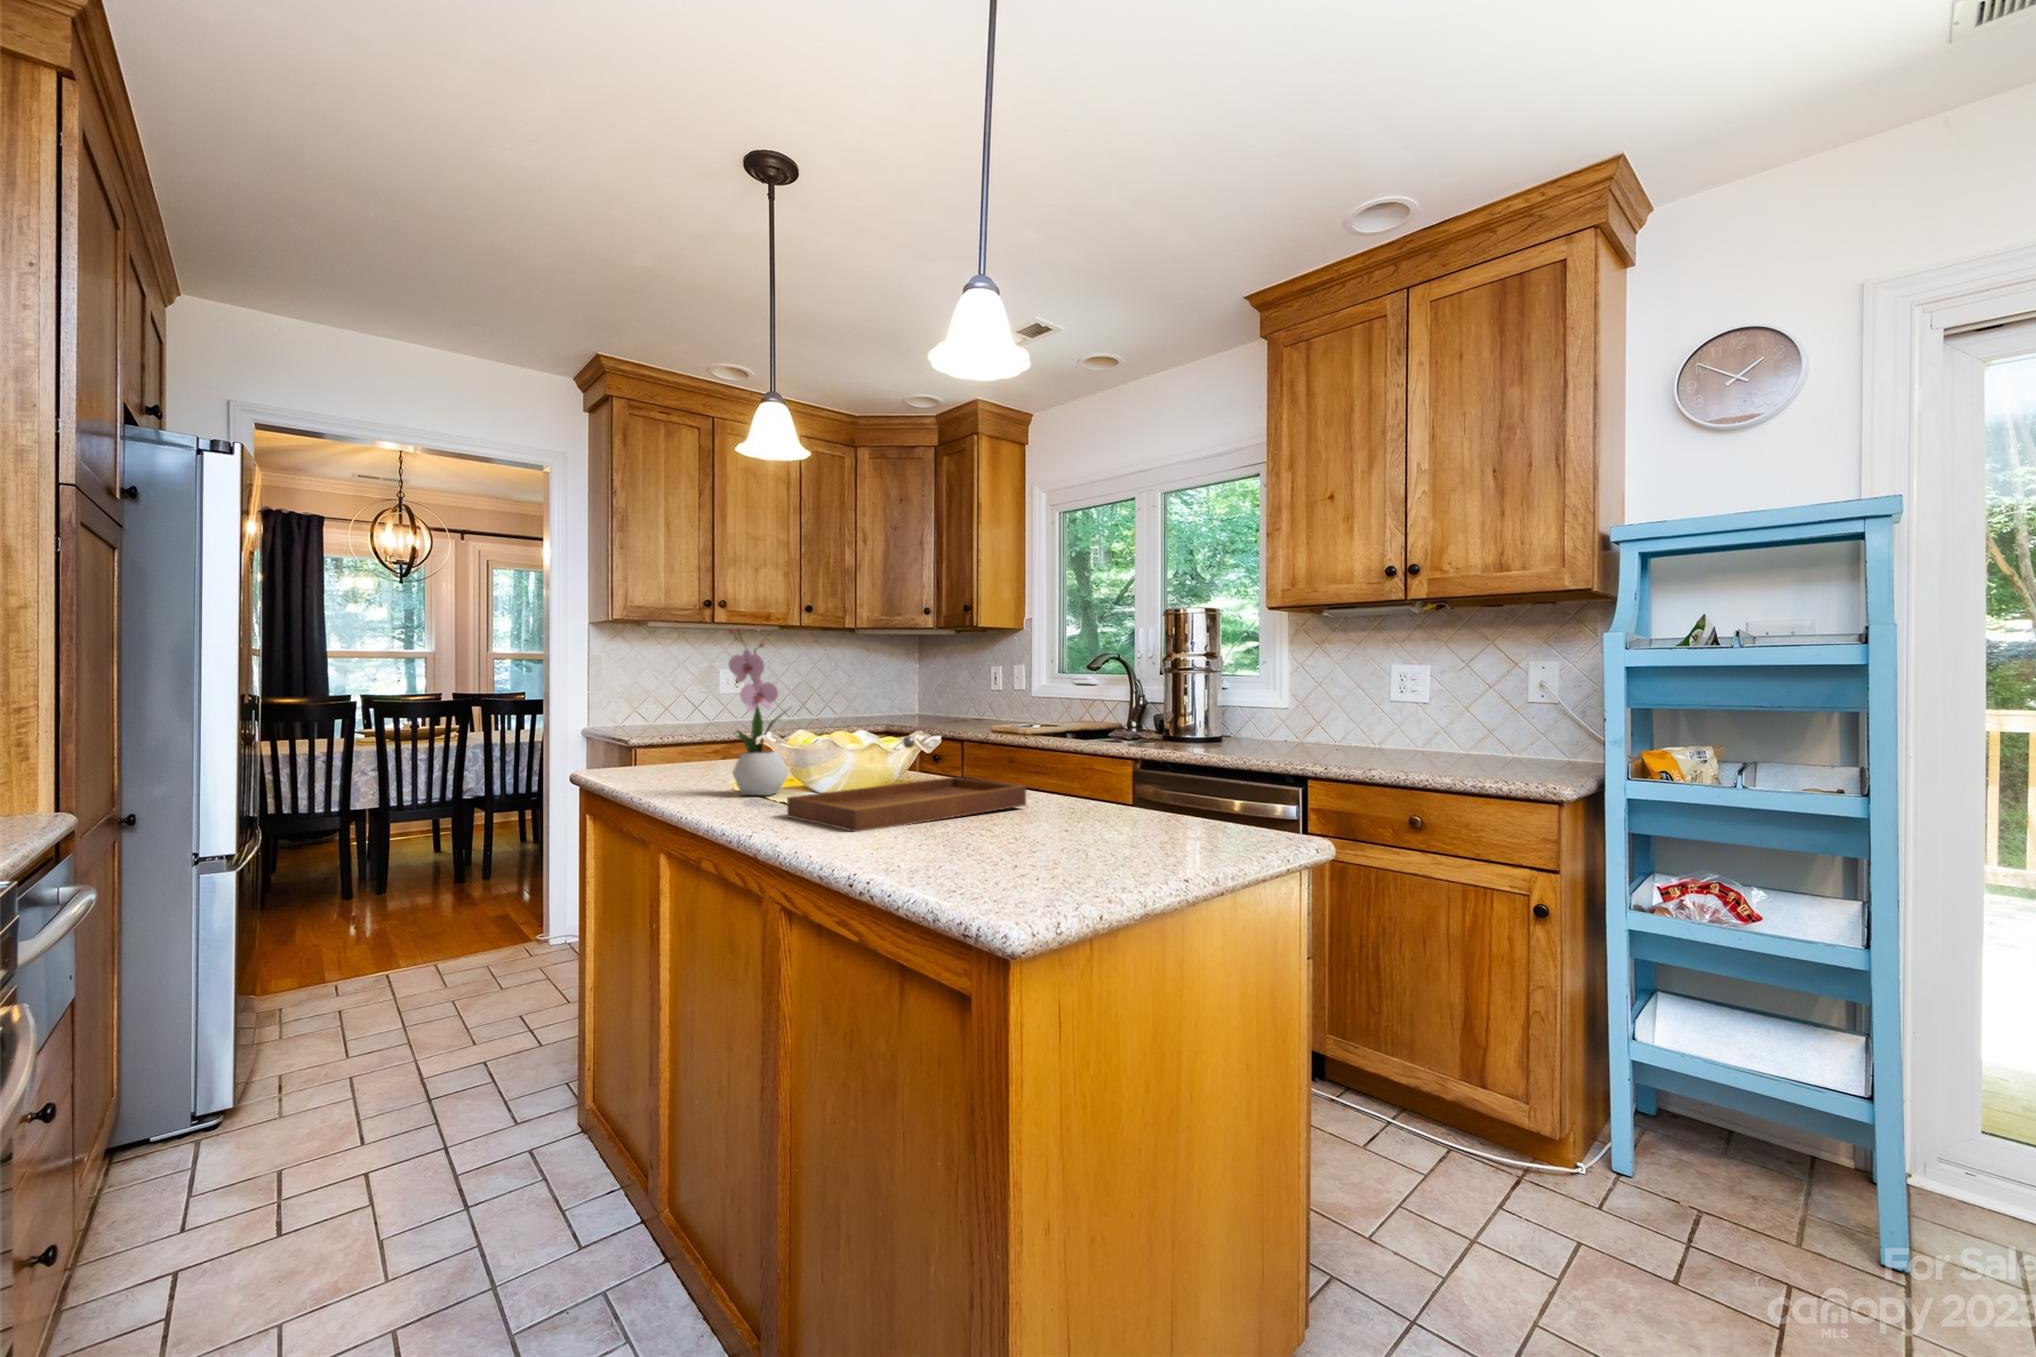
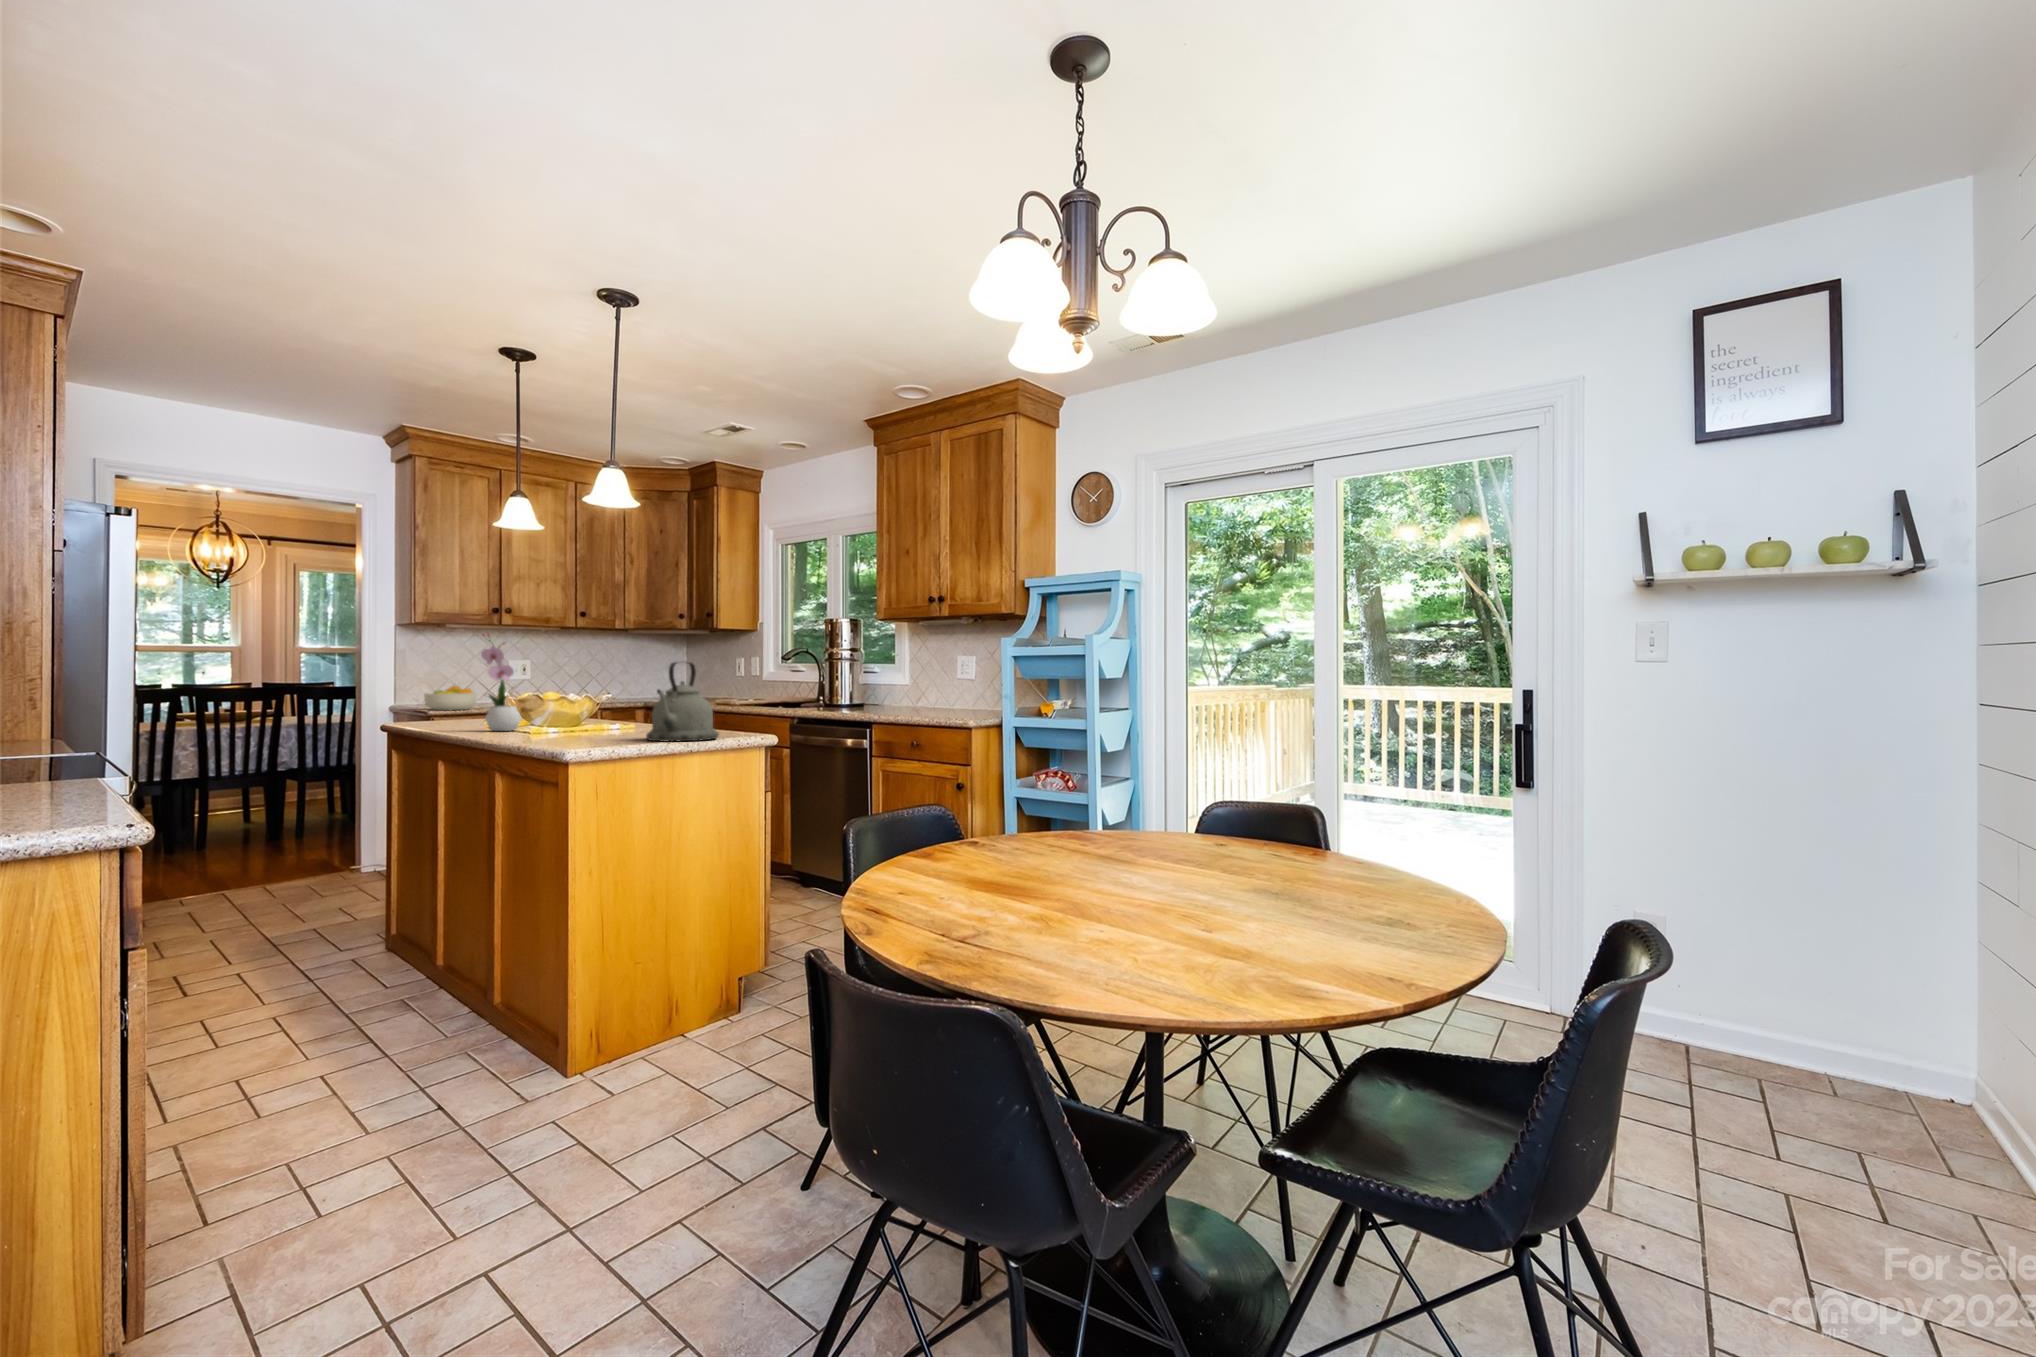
kettle: none [1047,681,1183,847] -> present [646,662,719,742]
fruit bowl: none [624,699,687,733] -> present [424,686,477,710]
tray: present [787,736,1026,832] -> none [510,694,658,740]

